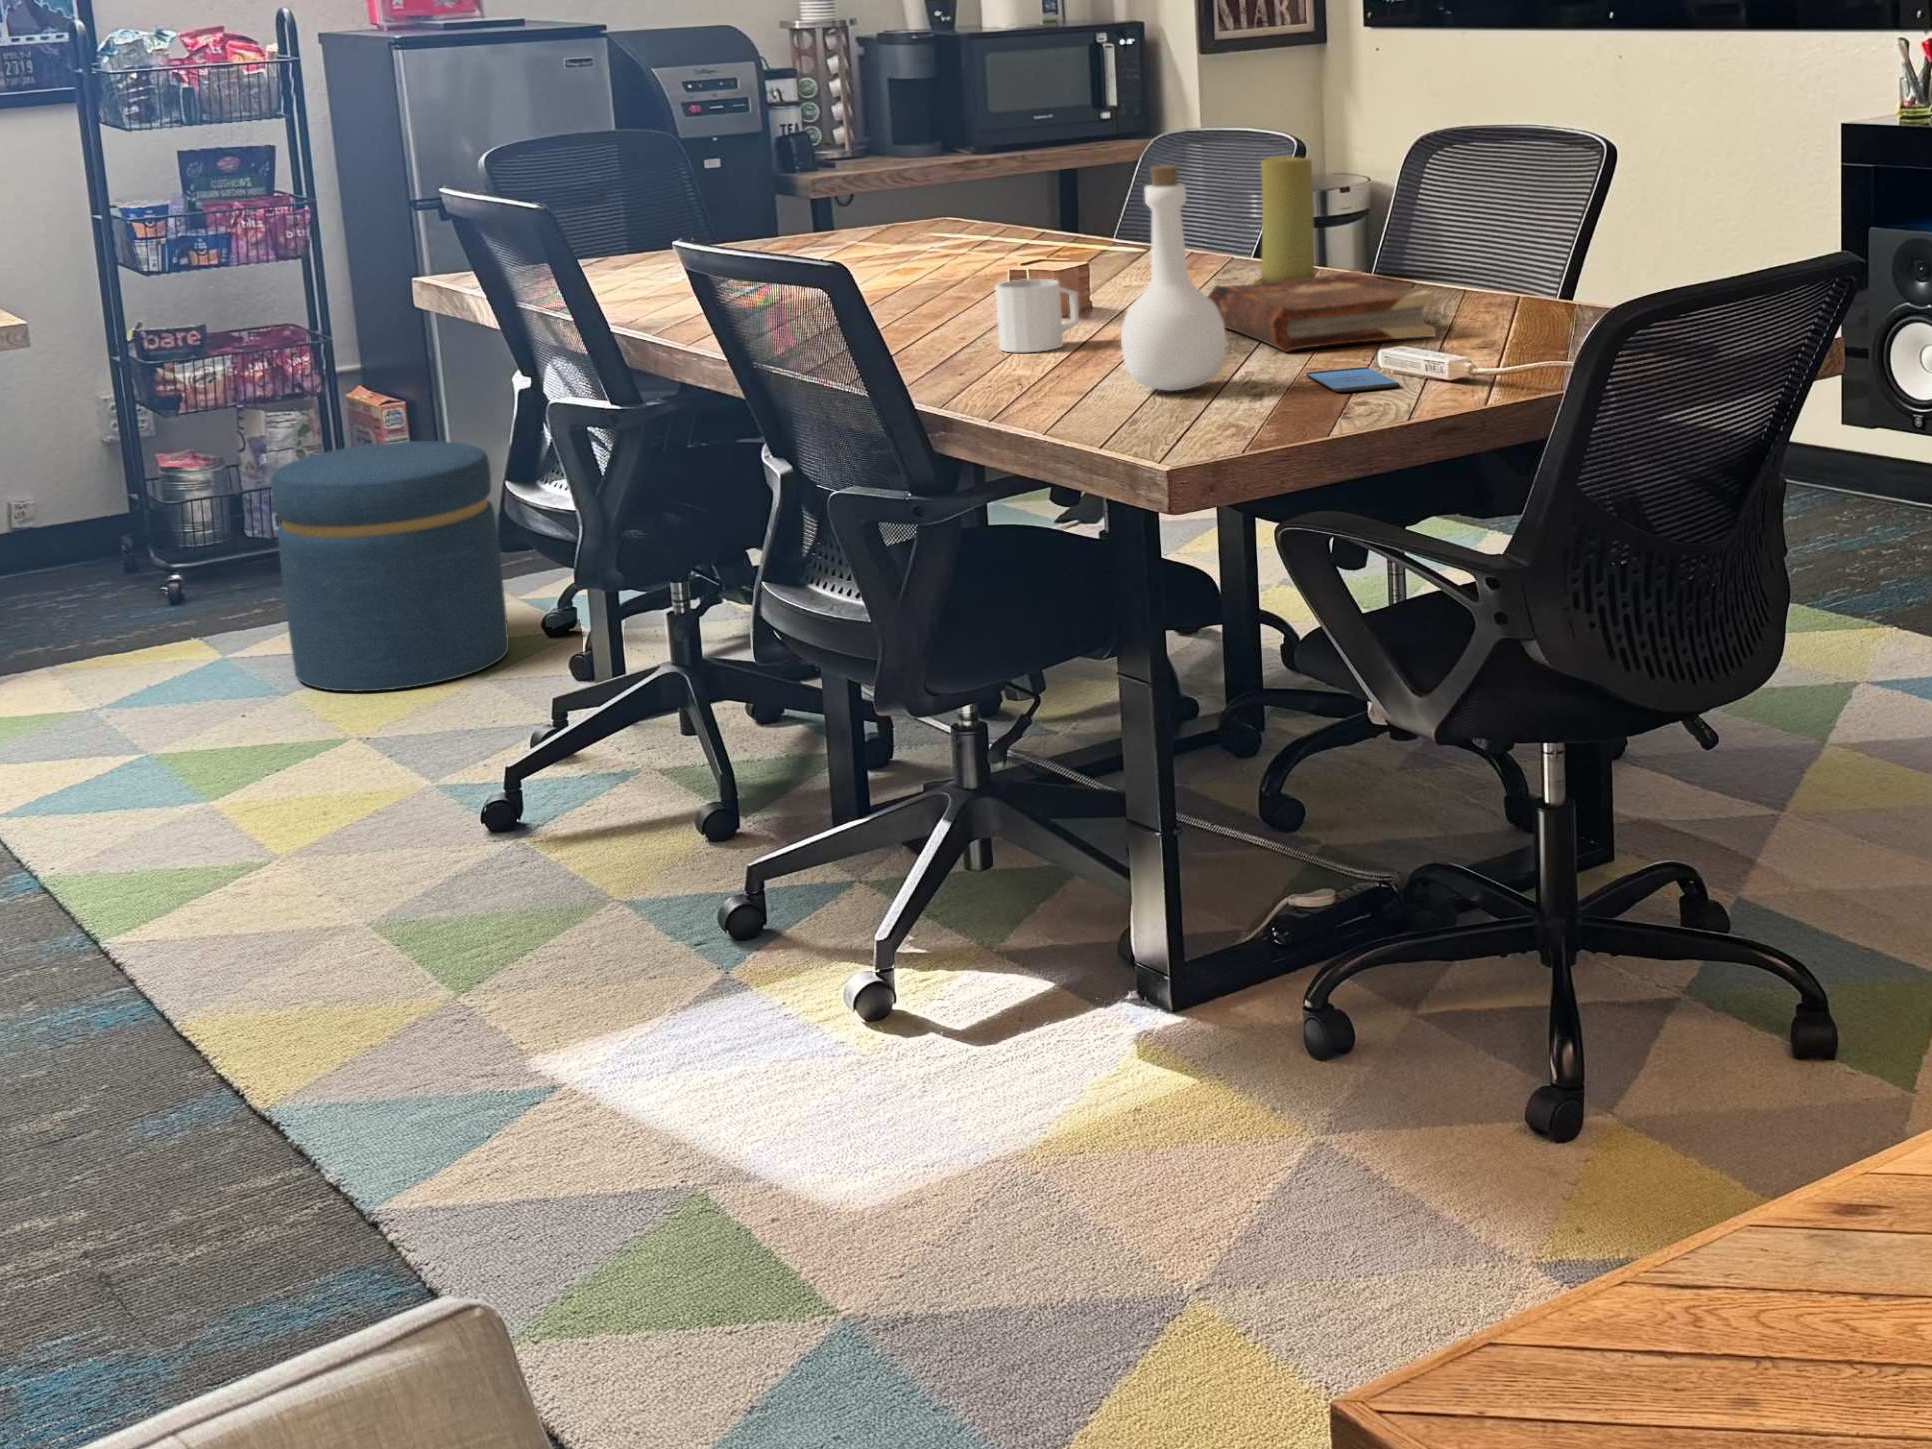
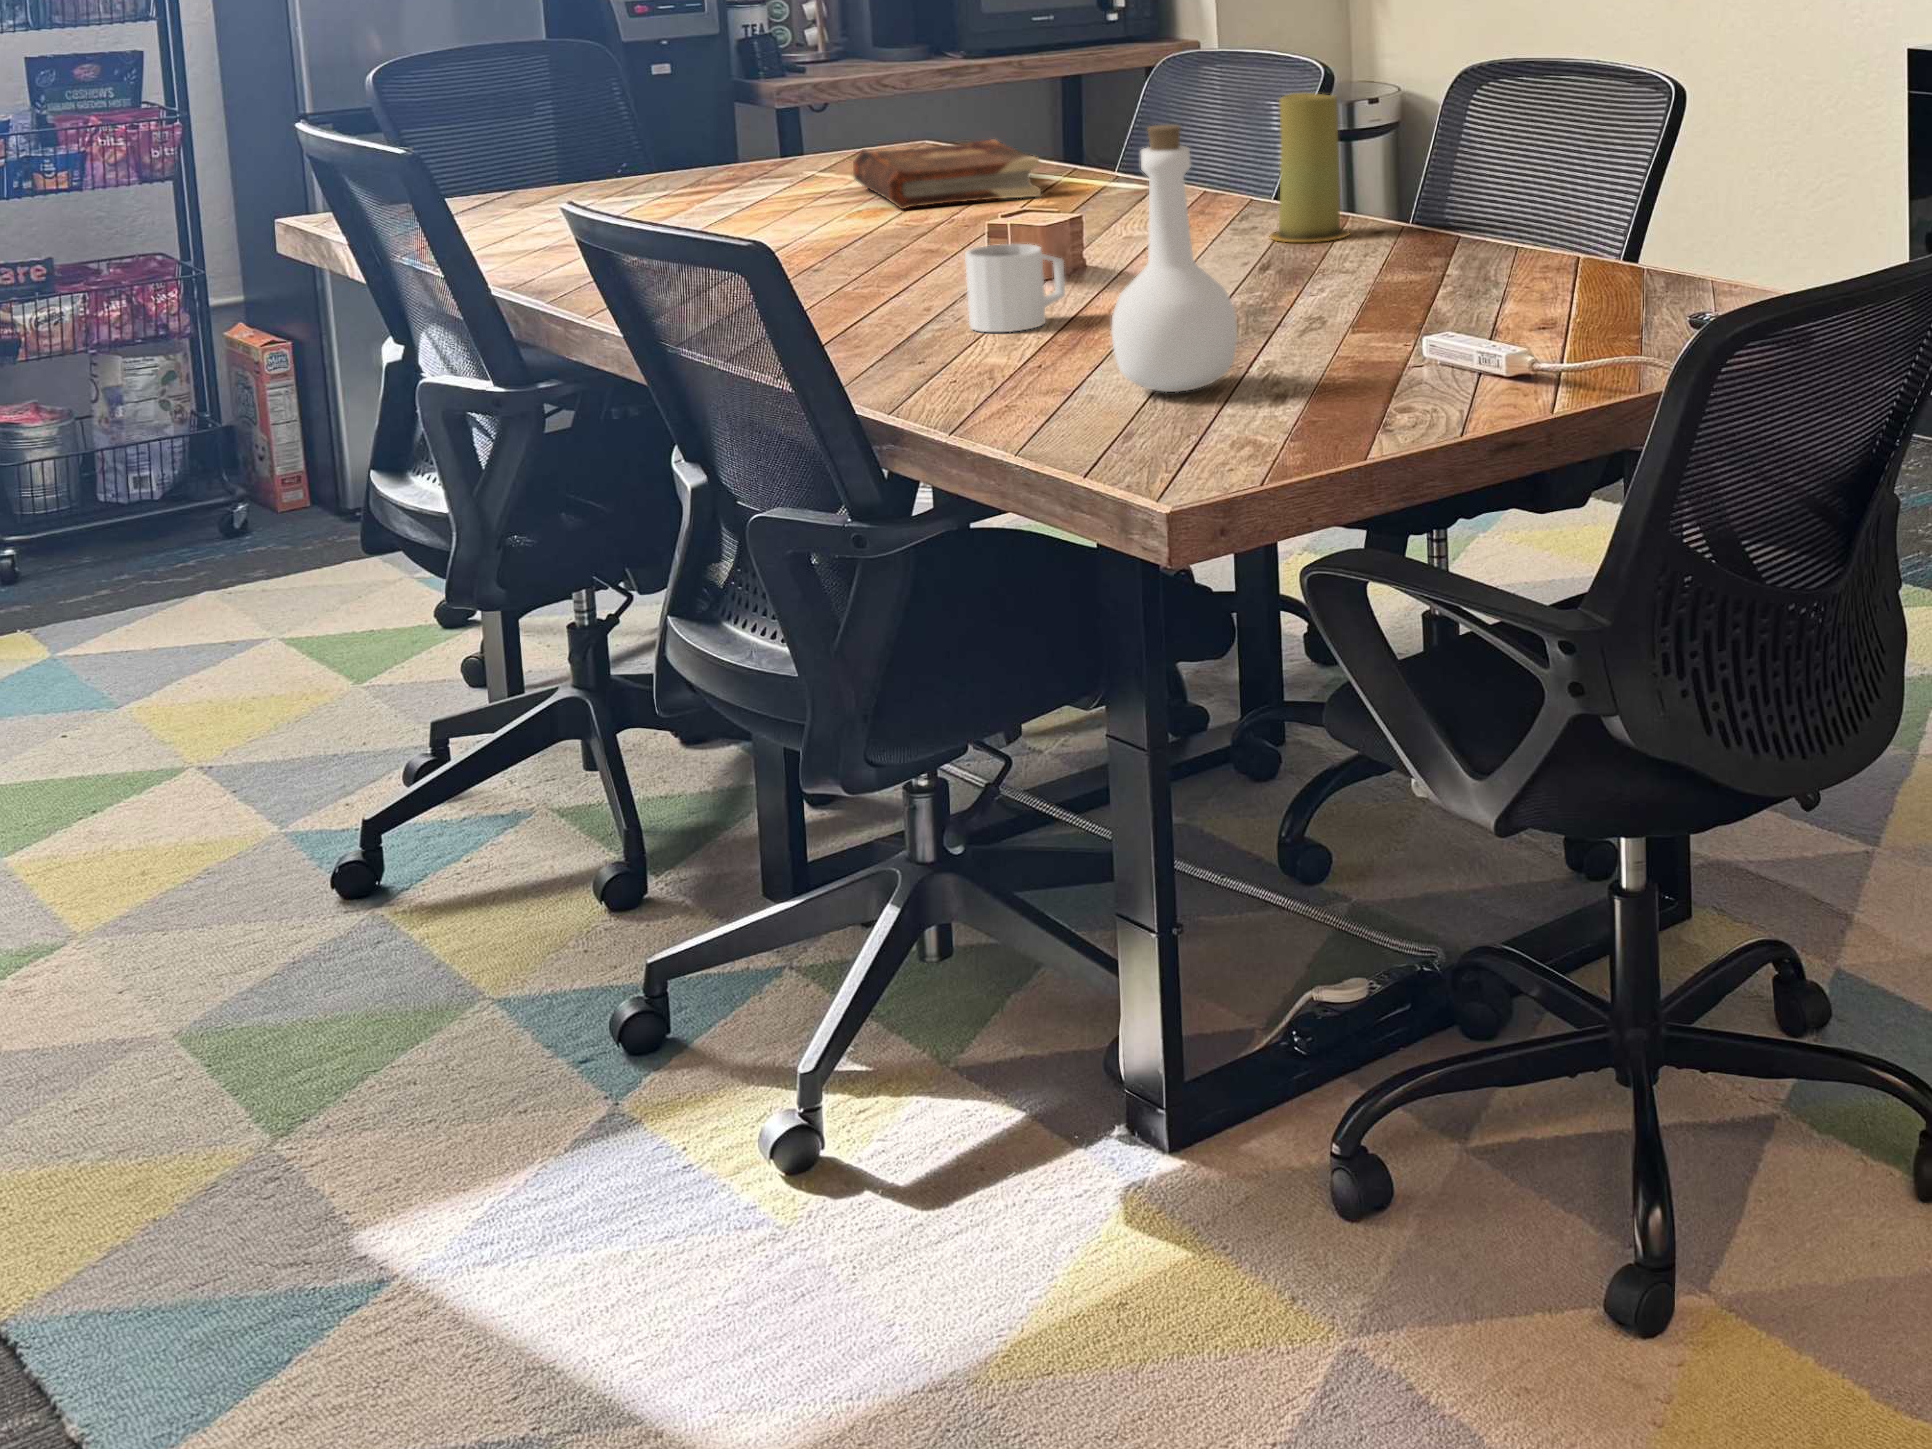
book: present [1207,271,1435,352] -> present [853,139,1041,209]
smartphone: present [1306,367,1400,392] -> none [1333,360,1444,396]
ottoman: present [271,441,509,691] -> none [108,402,399,702]

